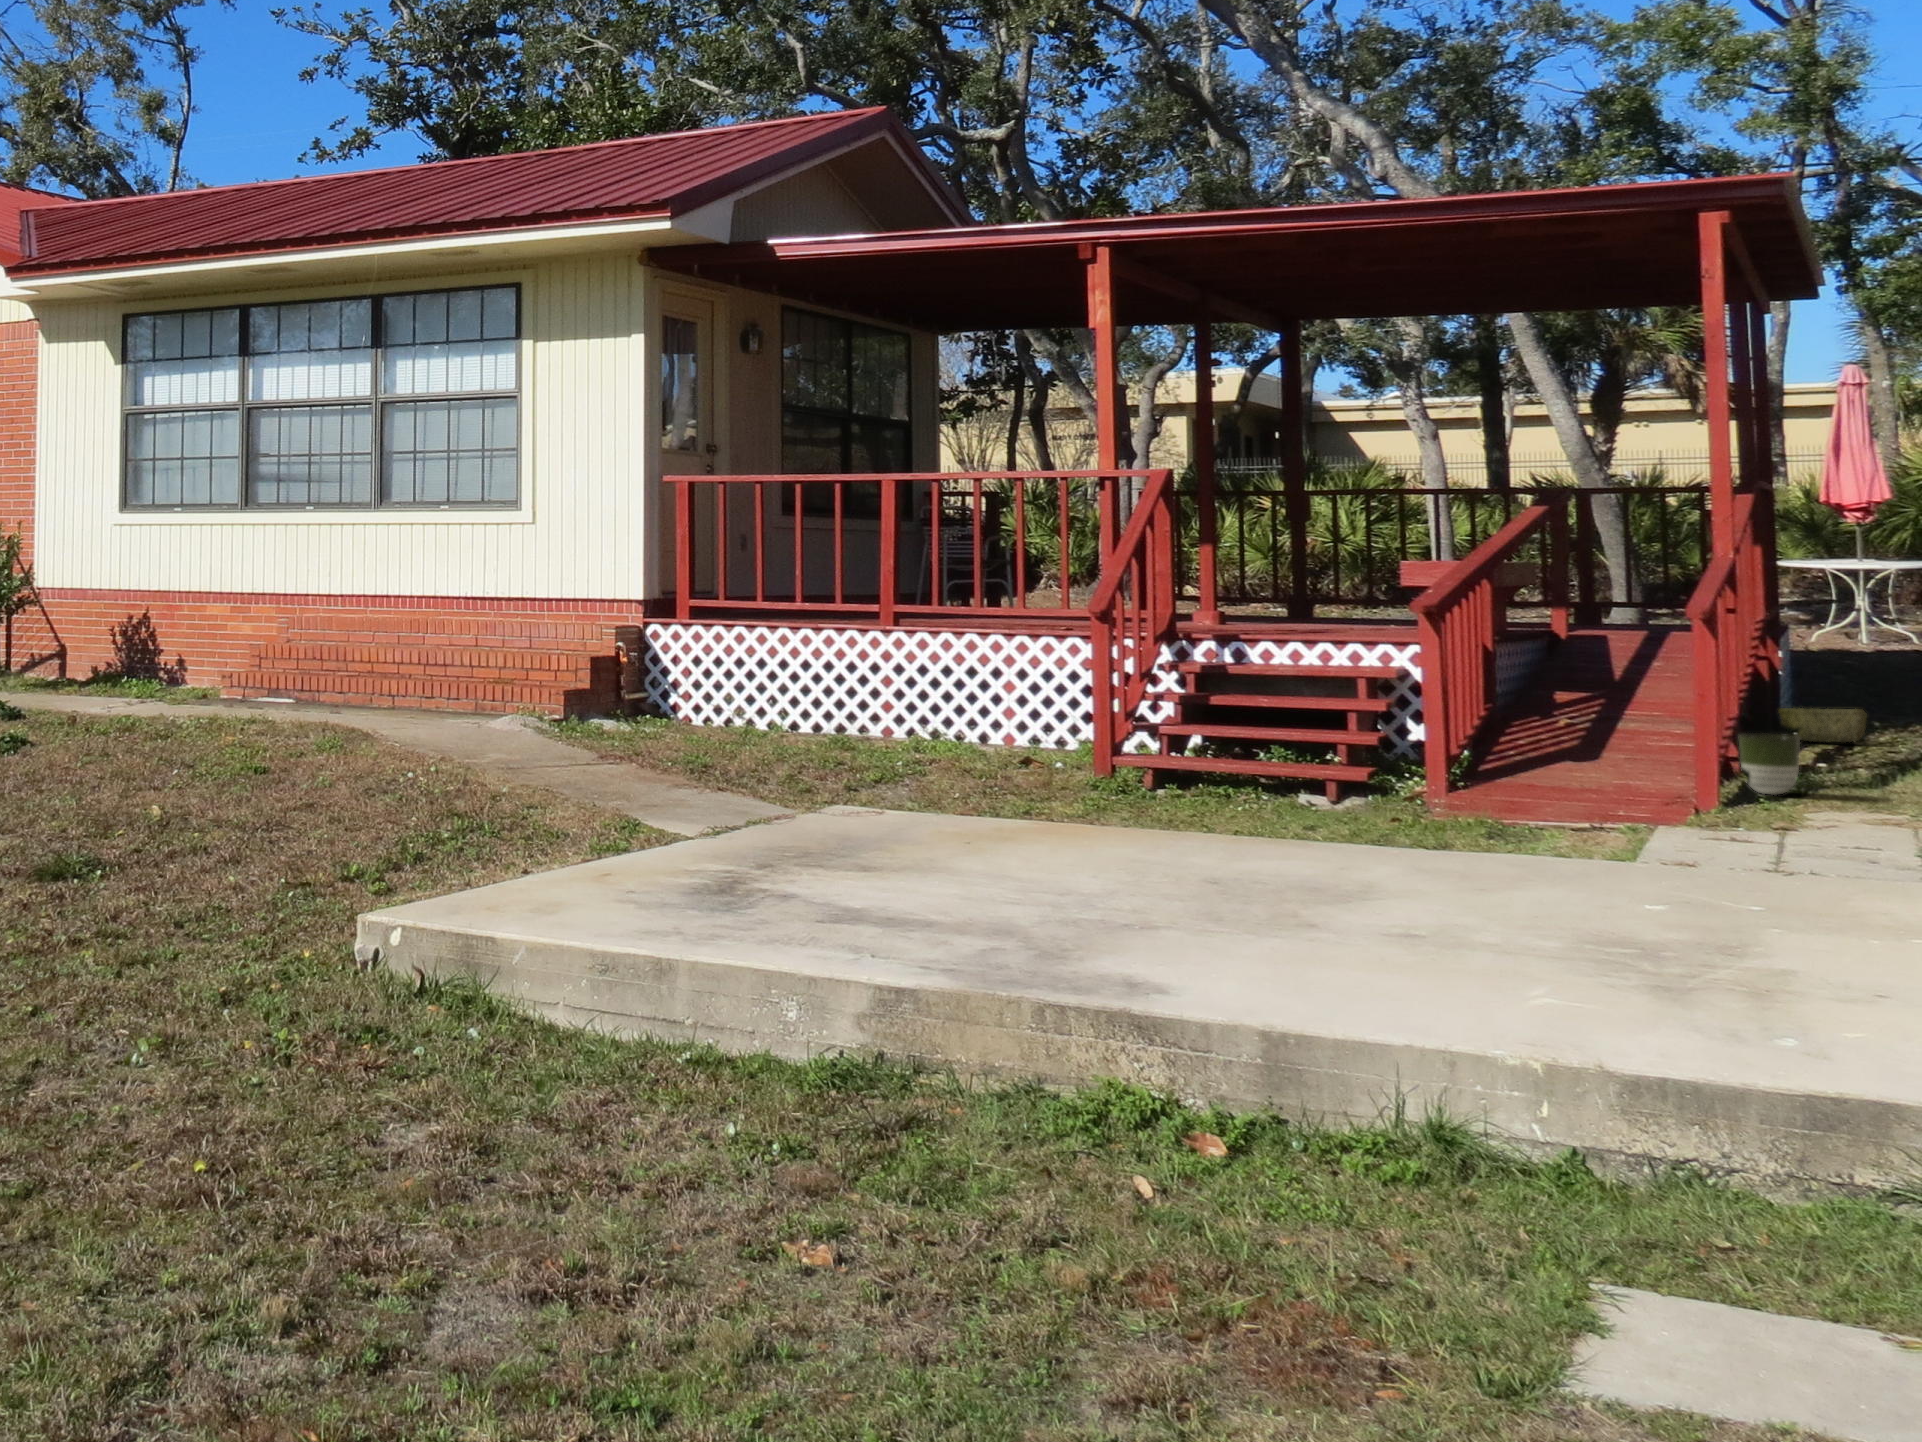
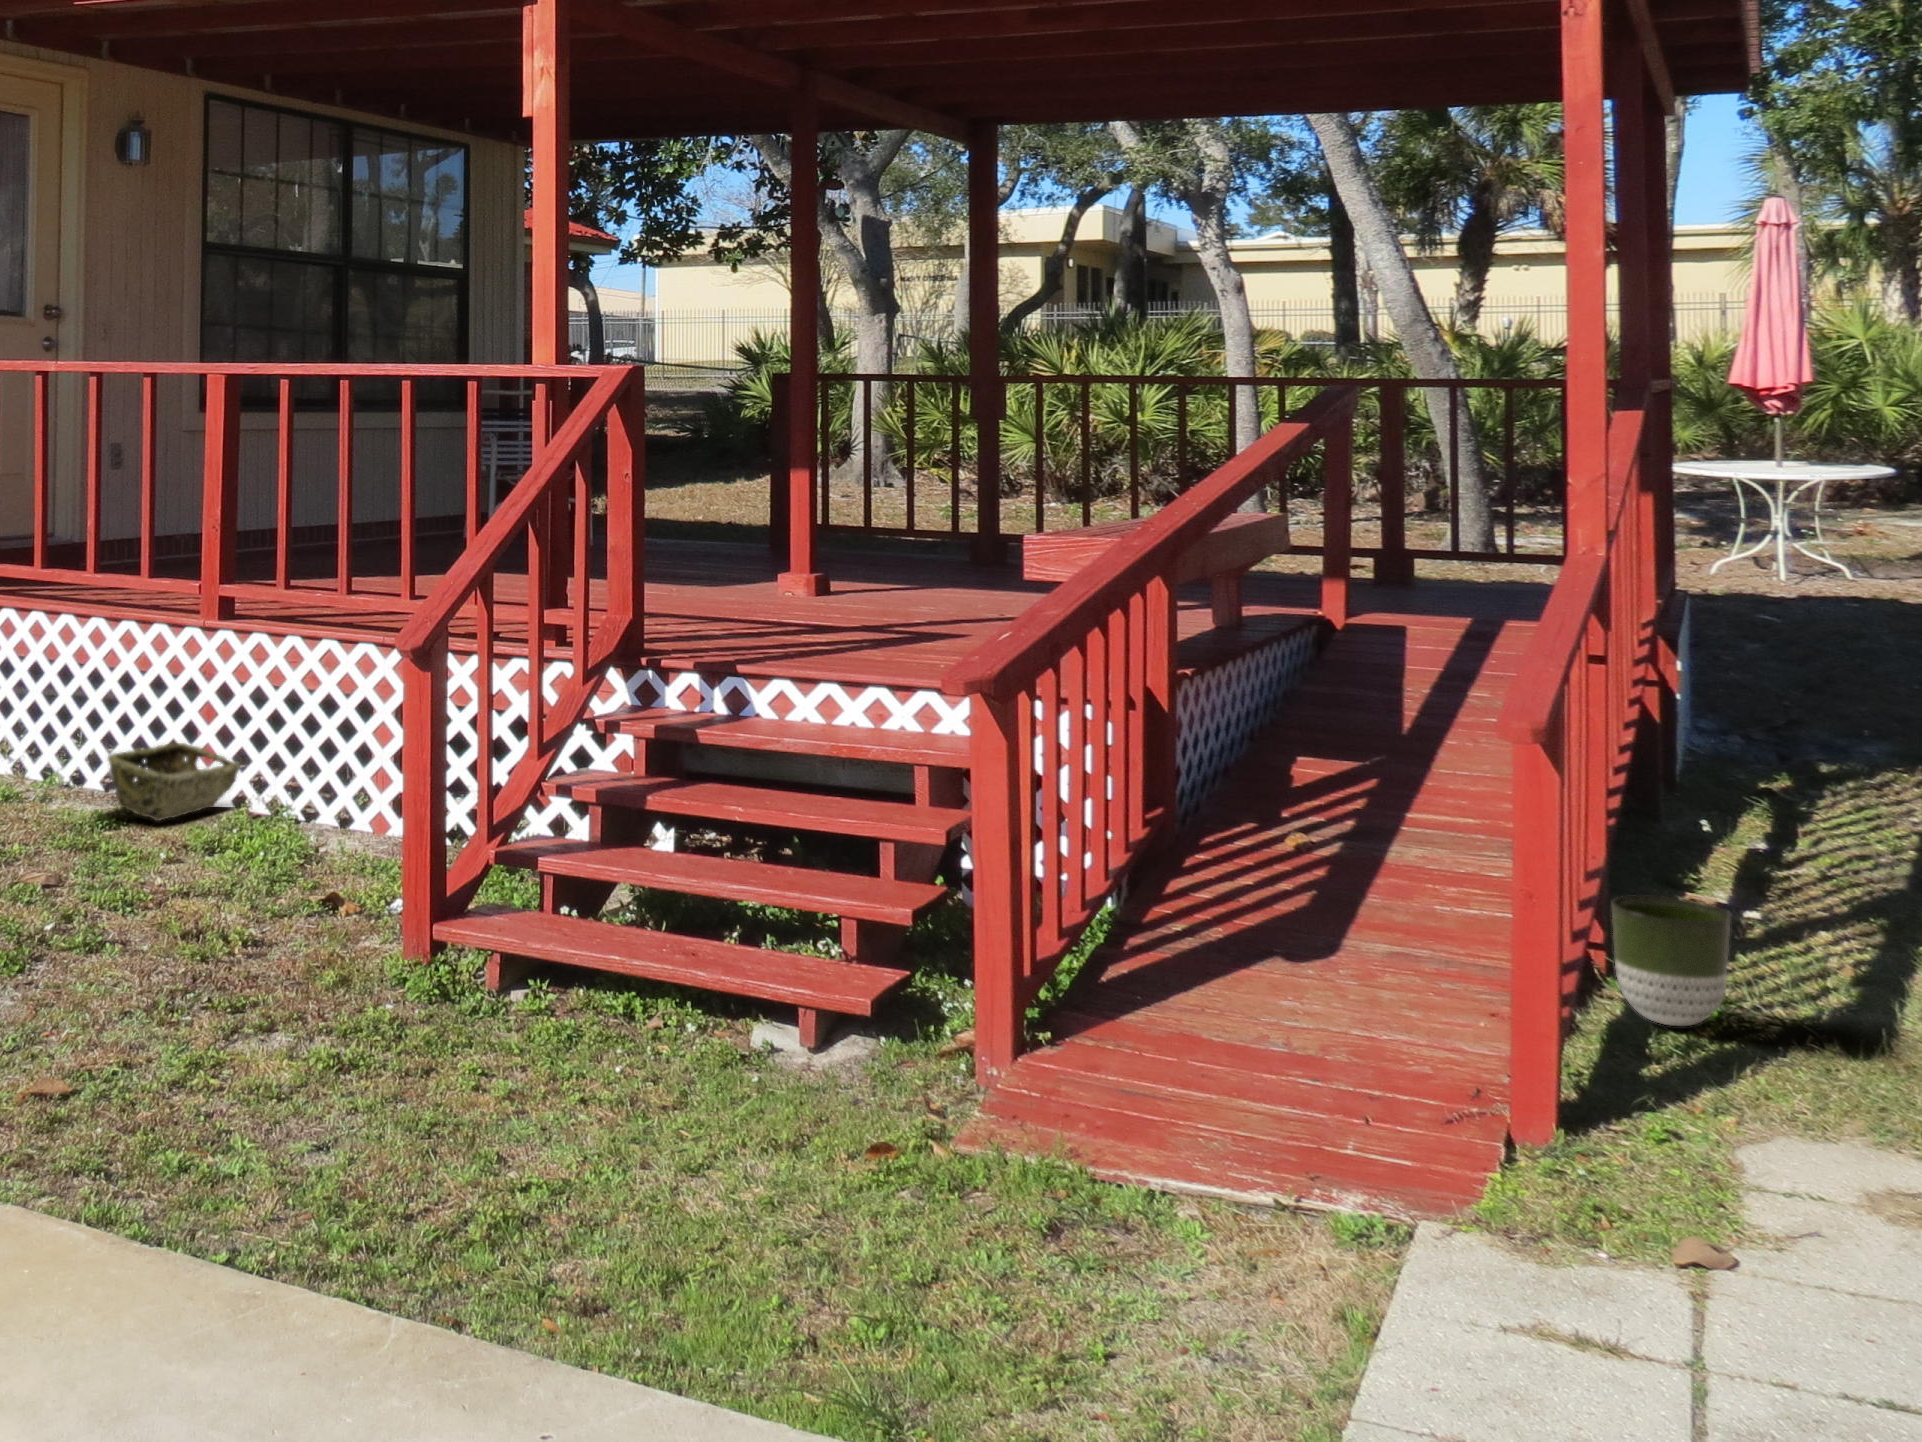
woven basket: present [1779,708,1867,743] -> present [108,743,240,821]

